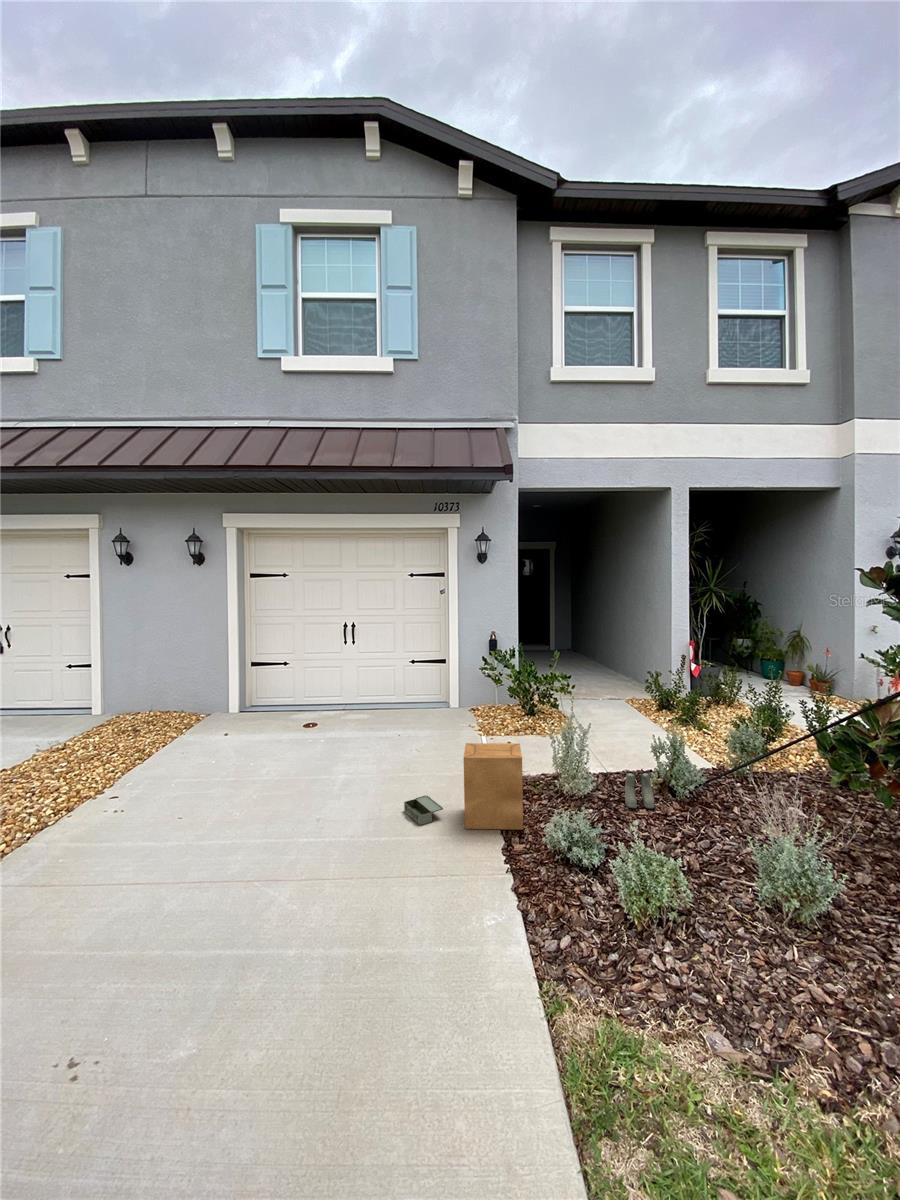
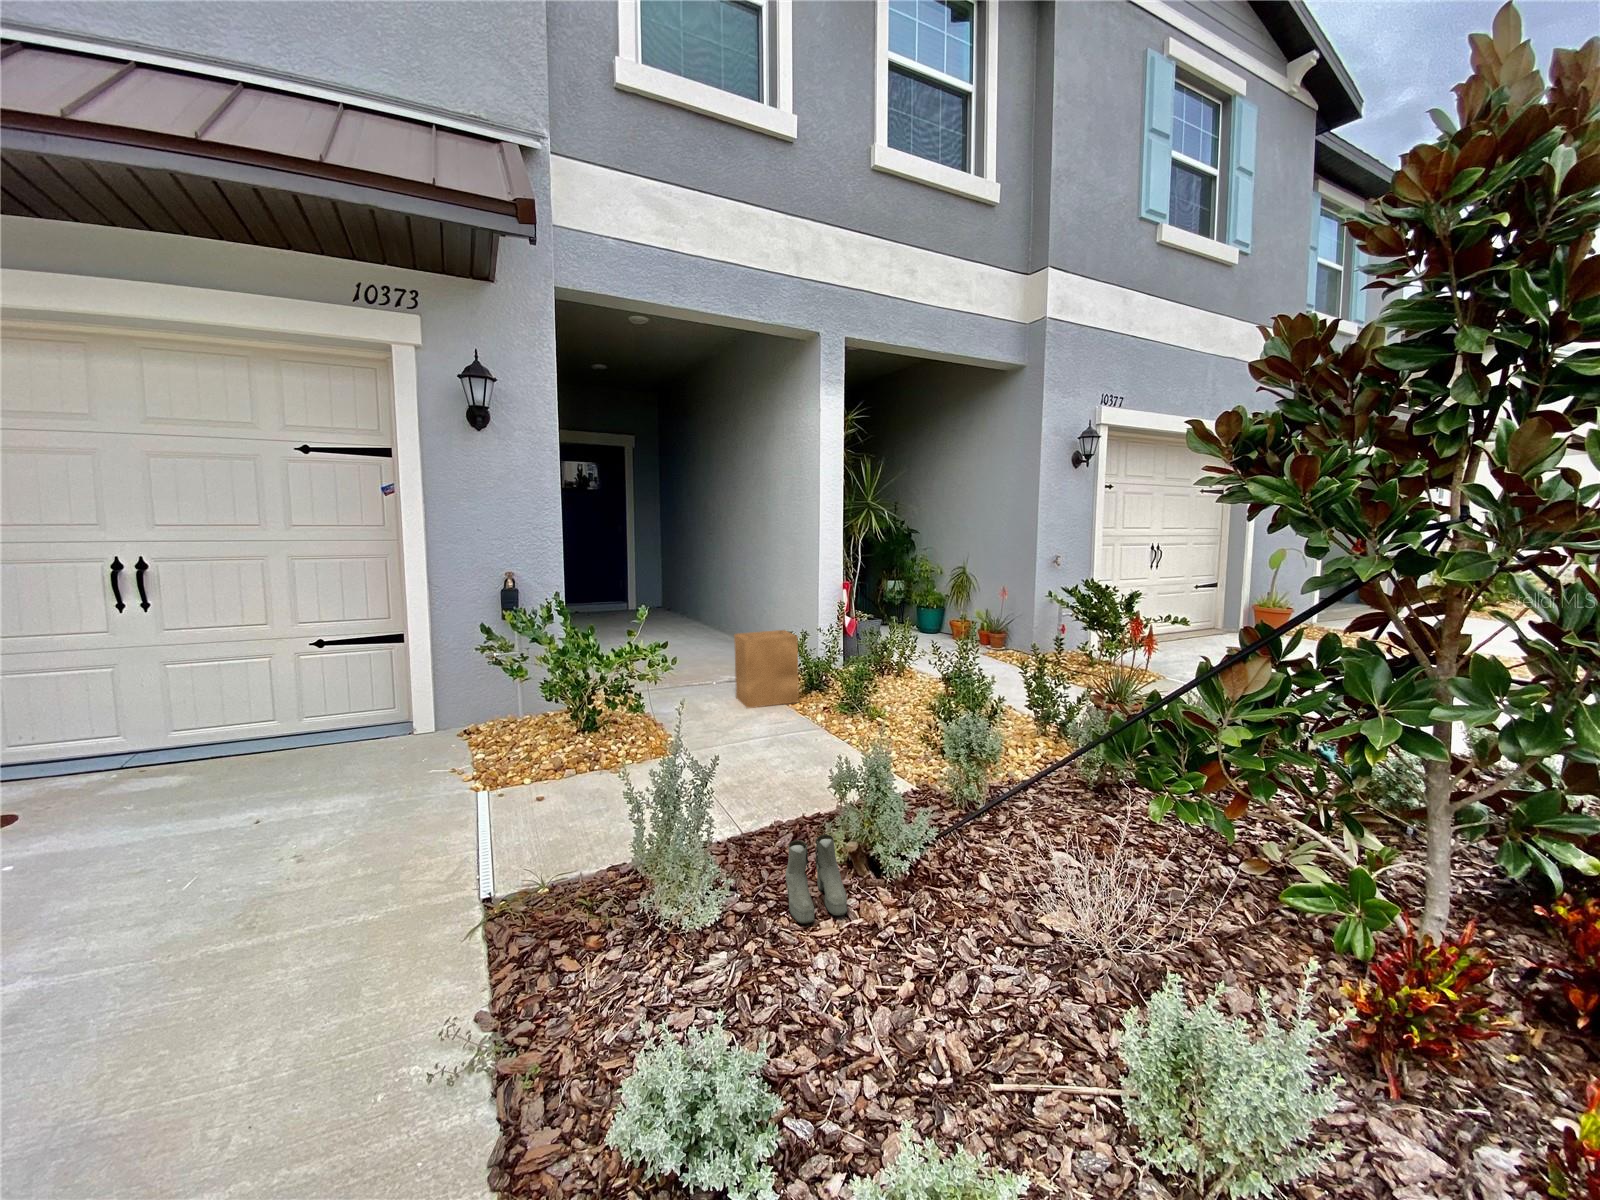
cardboard box: present [463,743,523,830] -> present [734,630,799,708]
toolbox: present [404,796,443,825] -> none [173,1024,308,1156]

